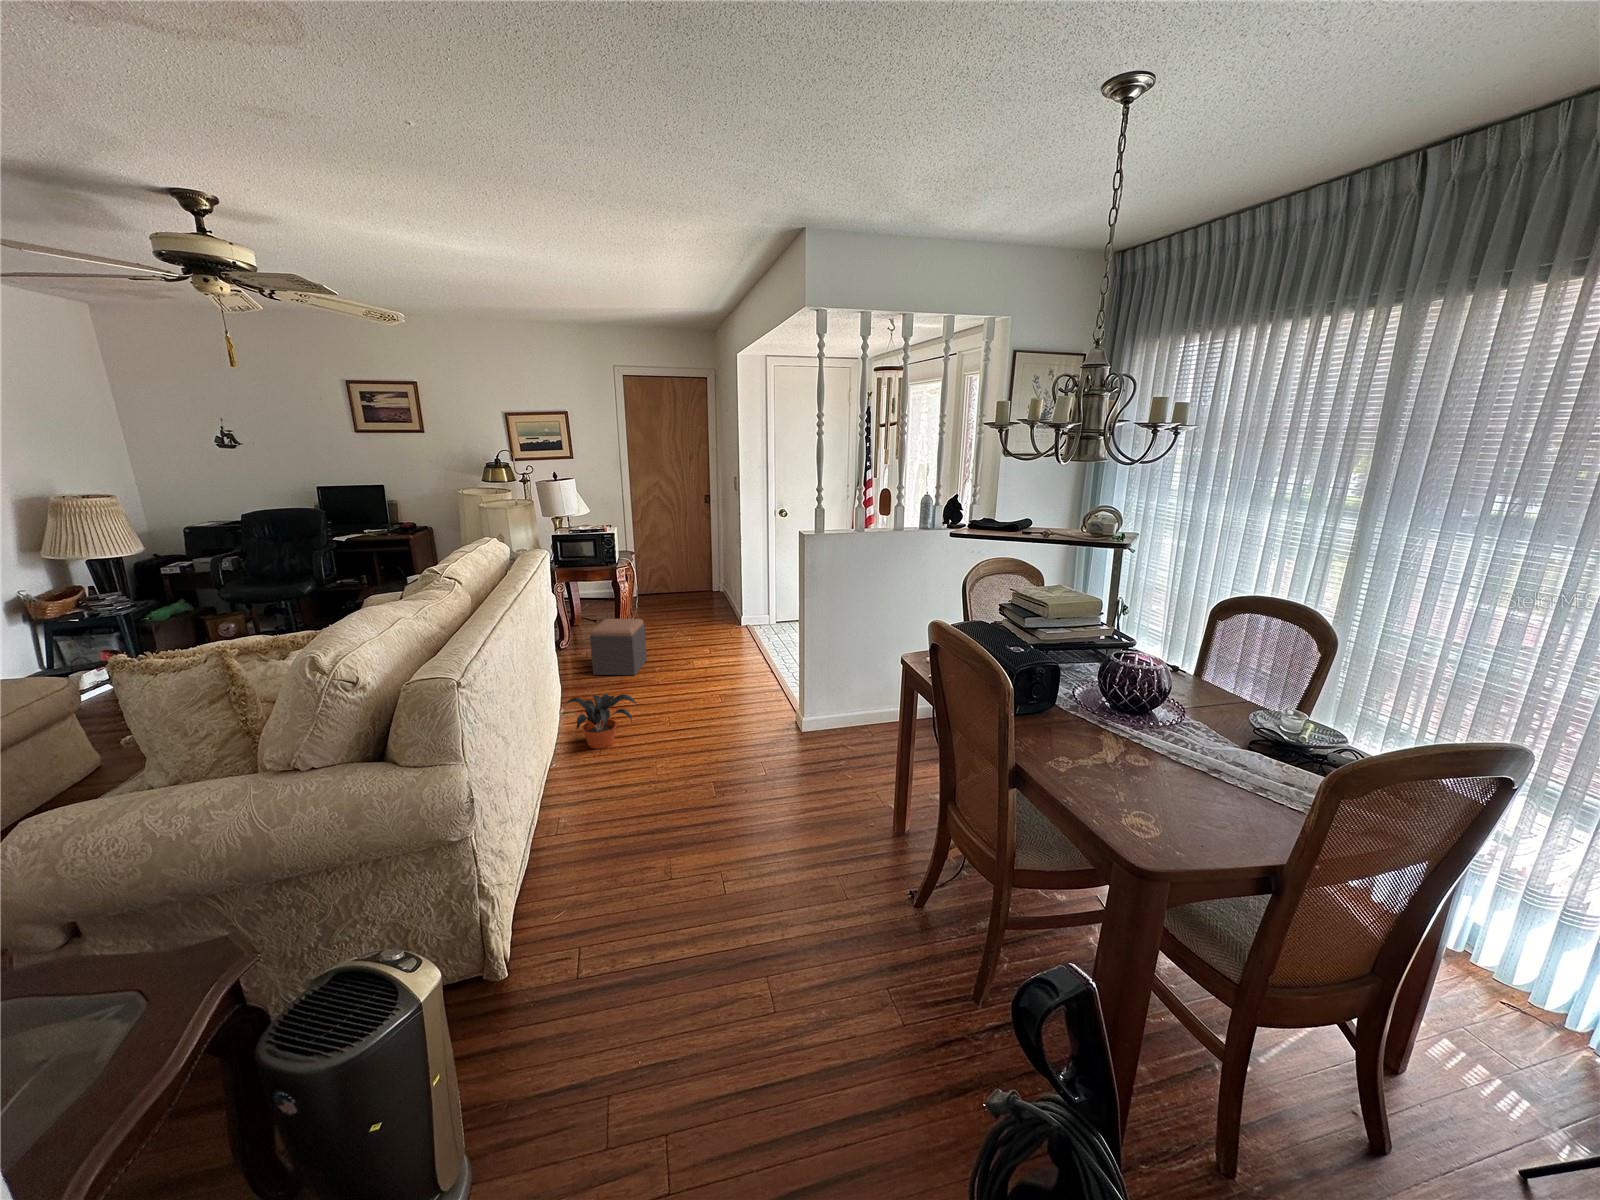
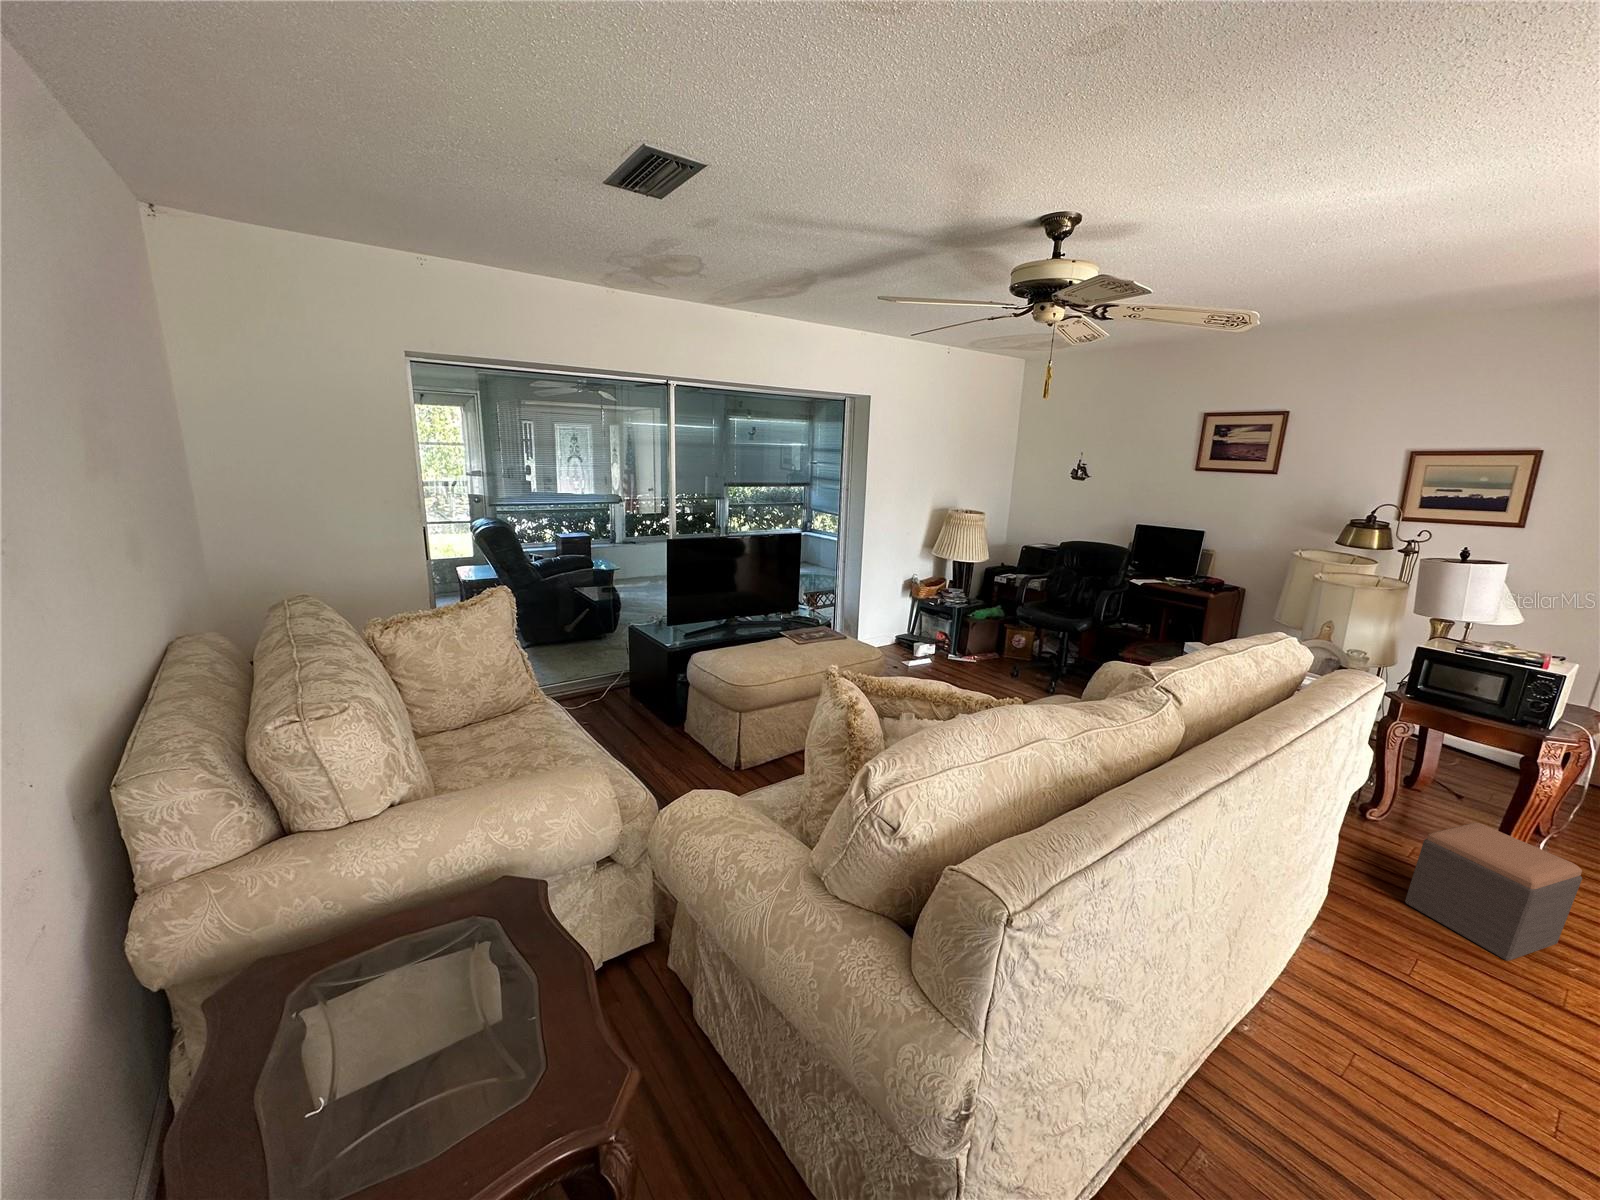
potted plant: present [565,694,637,749] -> none [1296,947,1472,1087]

